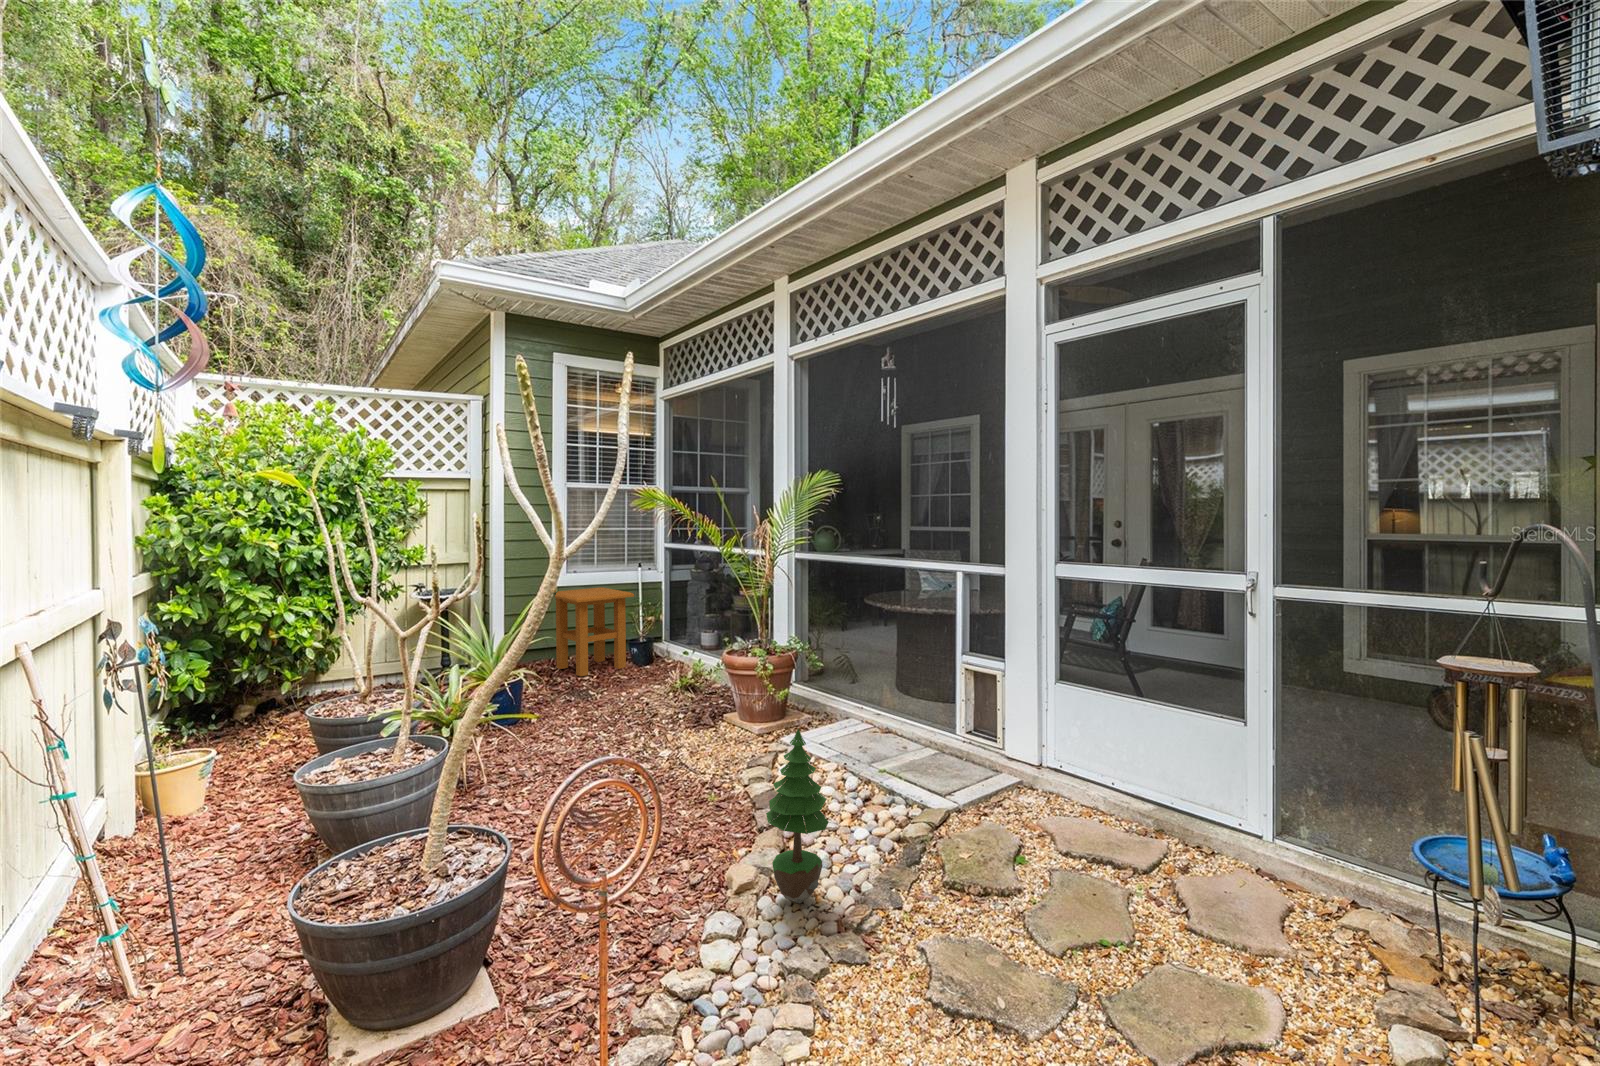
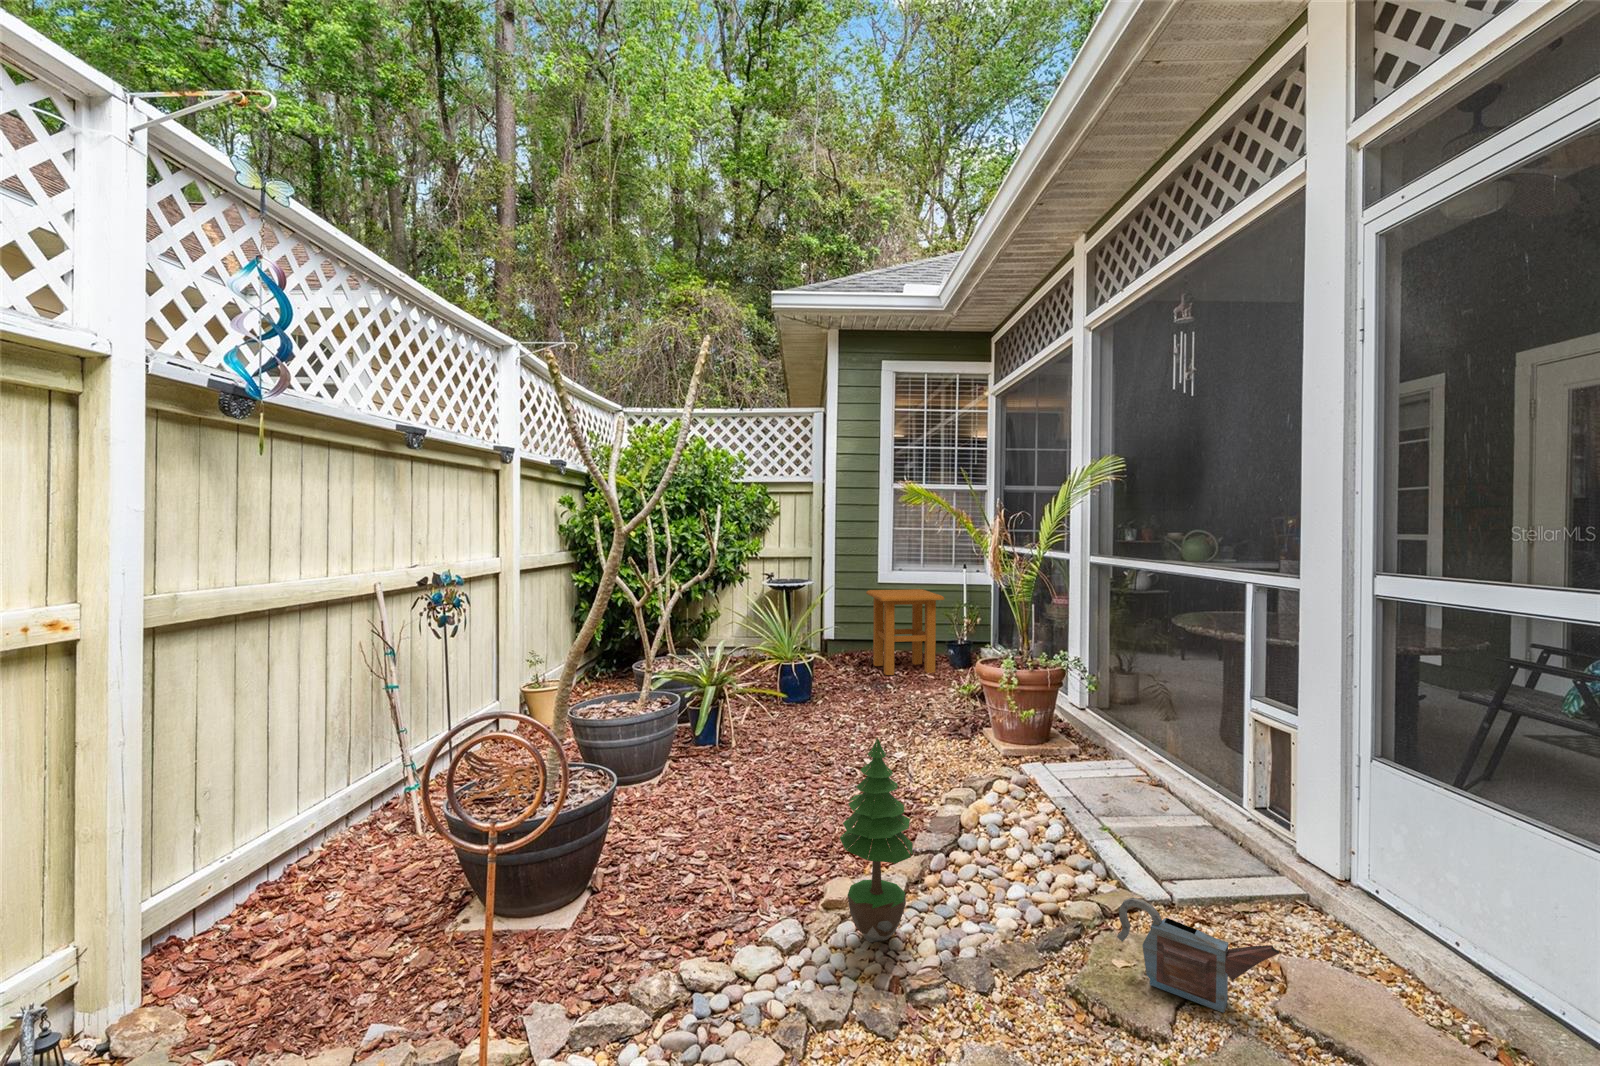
watering can: none [967,806,1067,864] -> present [1117,897,1279,1013]

